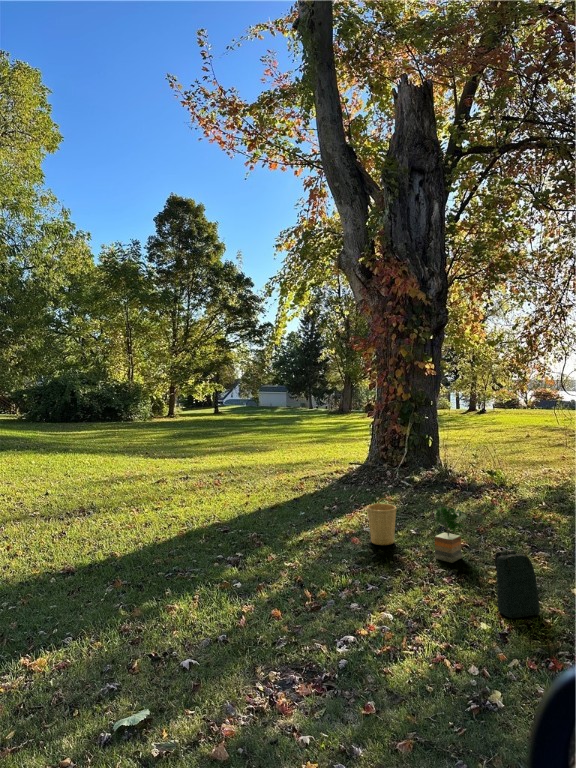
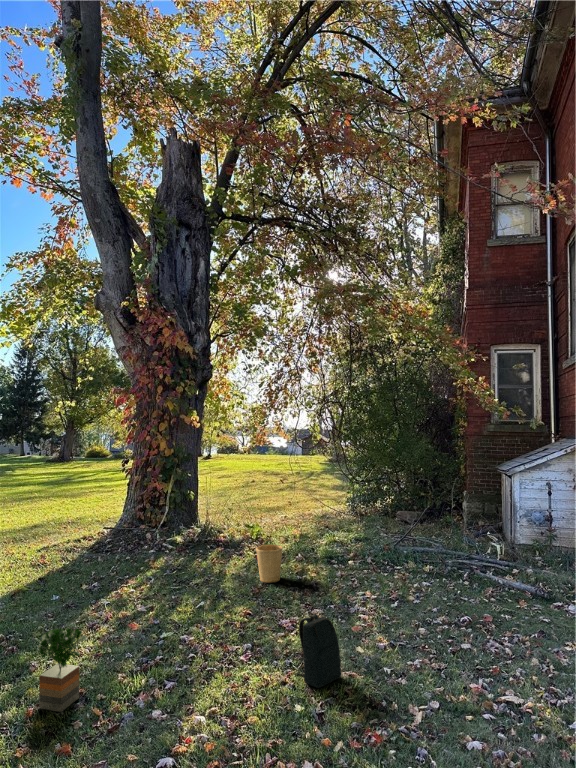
basket: present [367,498,397,545] -> present [256,539,283,583]
potted tree: present [434,507,466,563] -> present [38,628,87,712]

